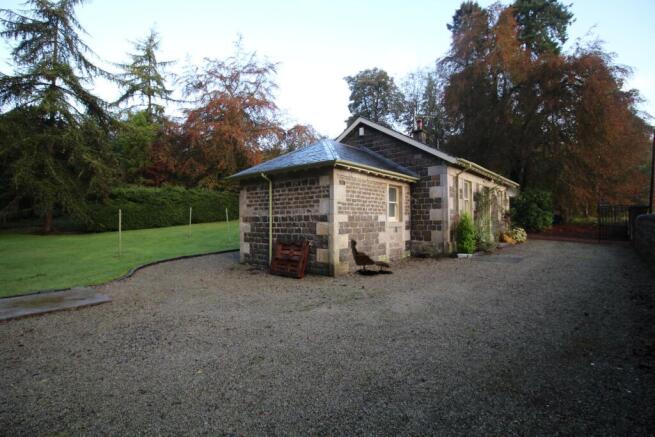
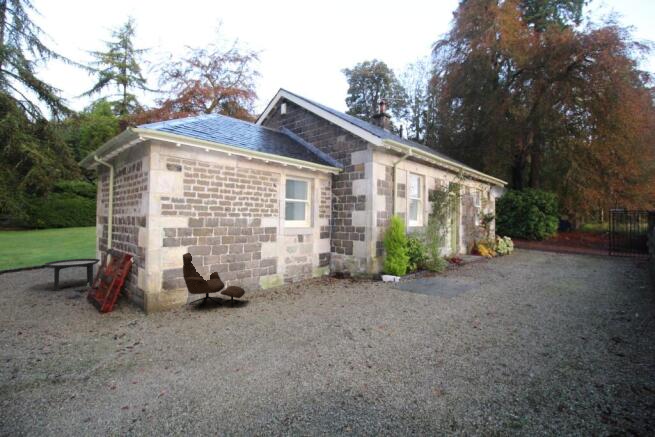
round table: none [224,249,257,271] -> present [45,259,100,291]

